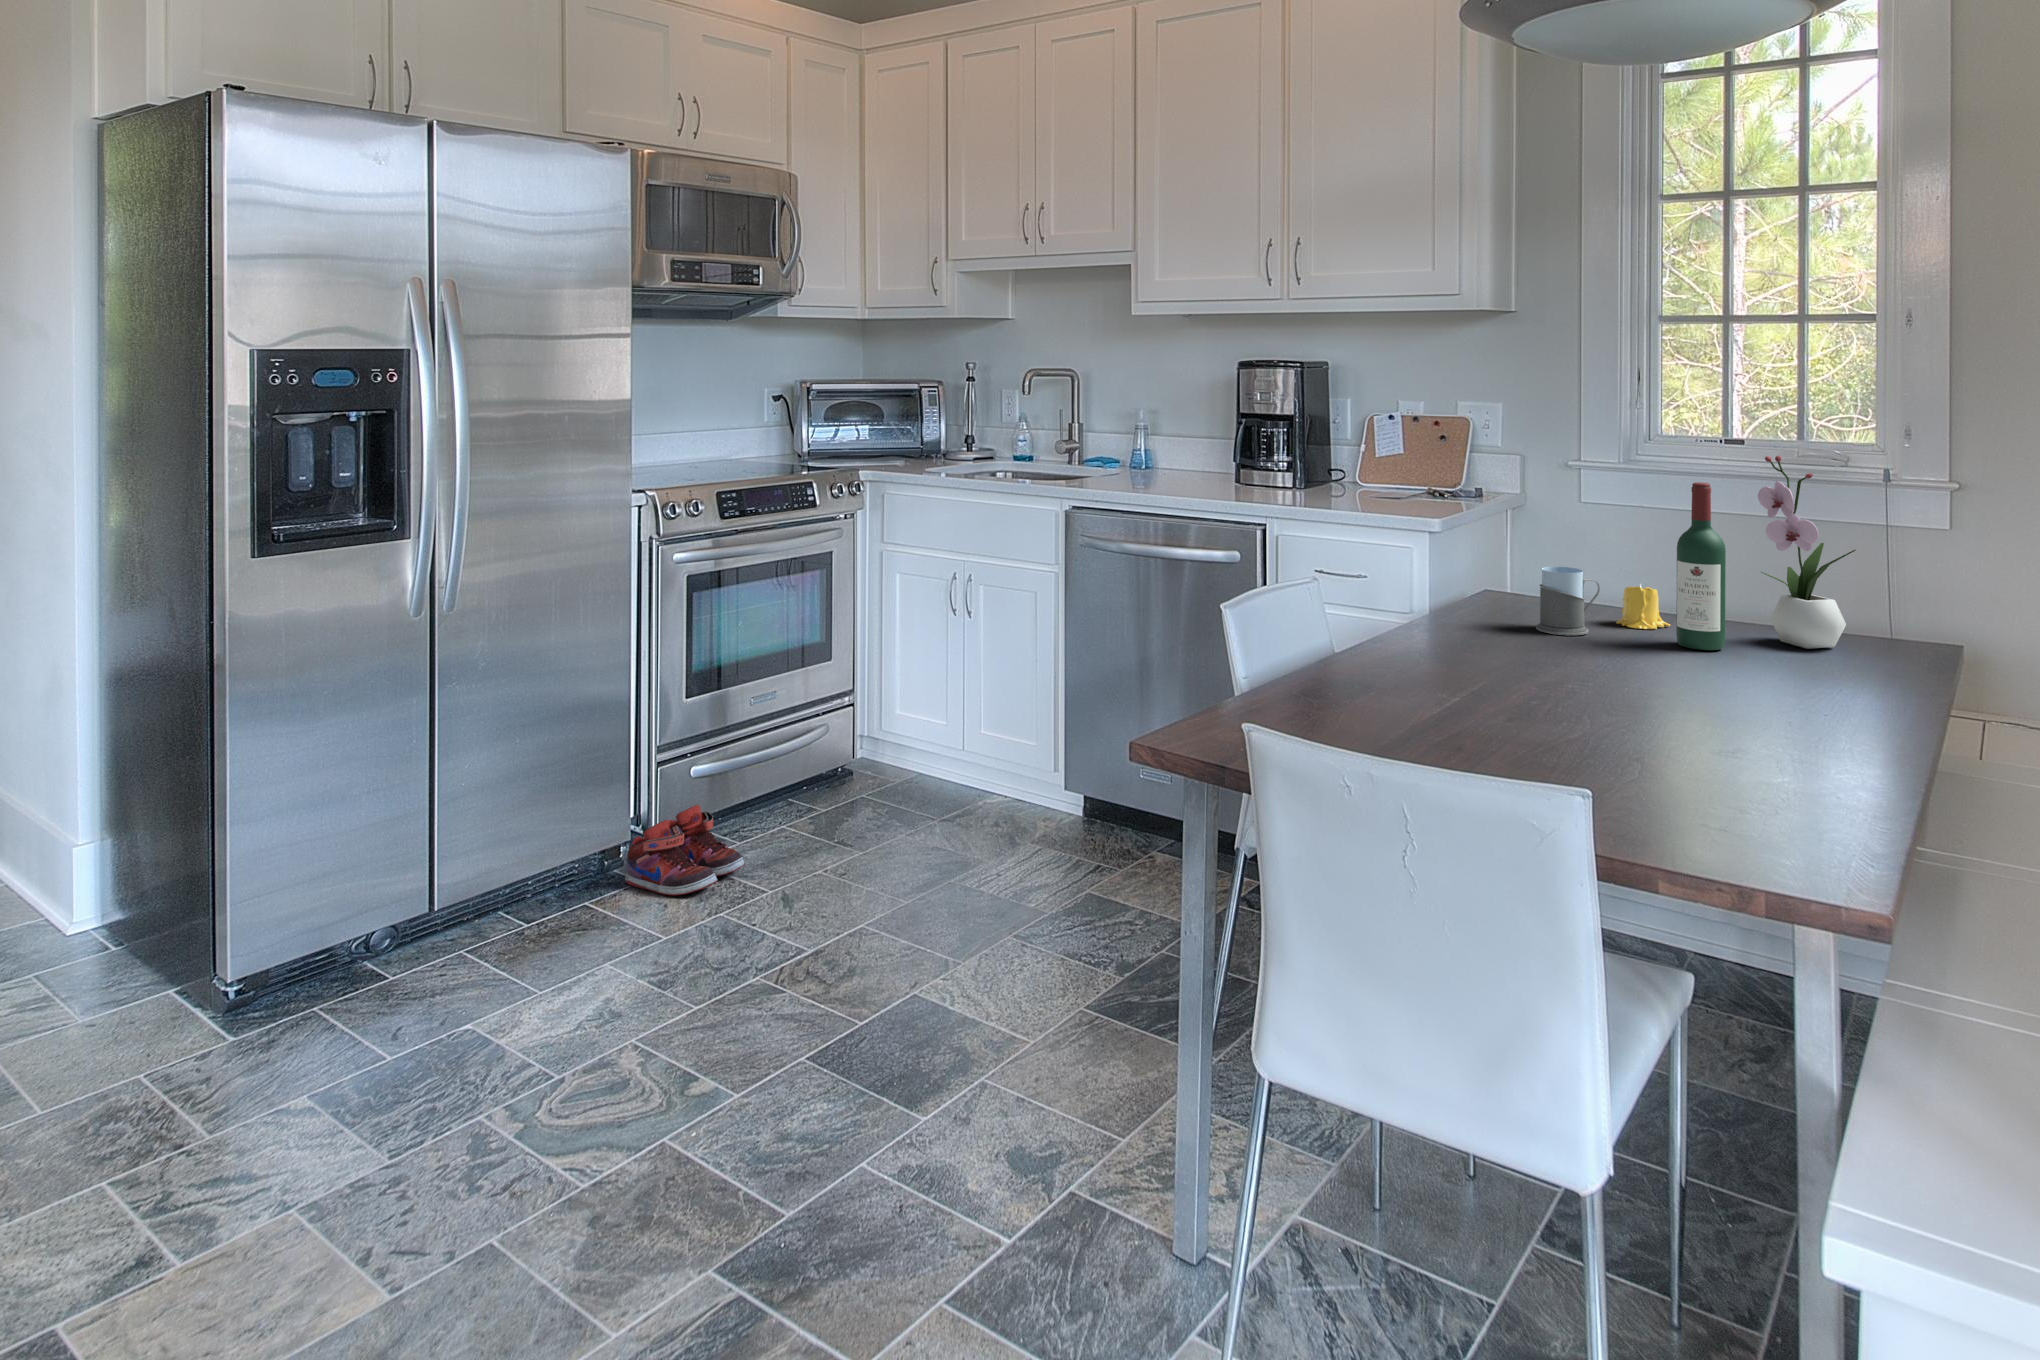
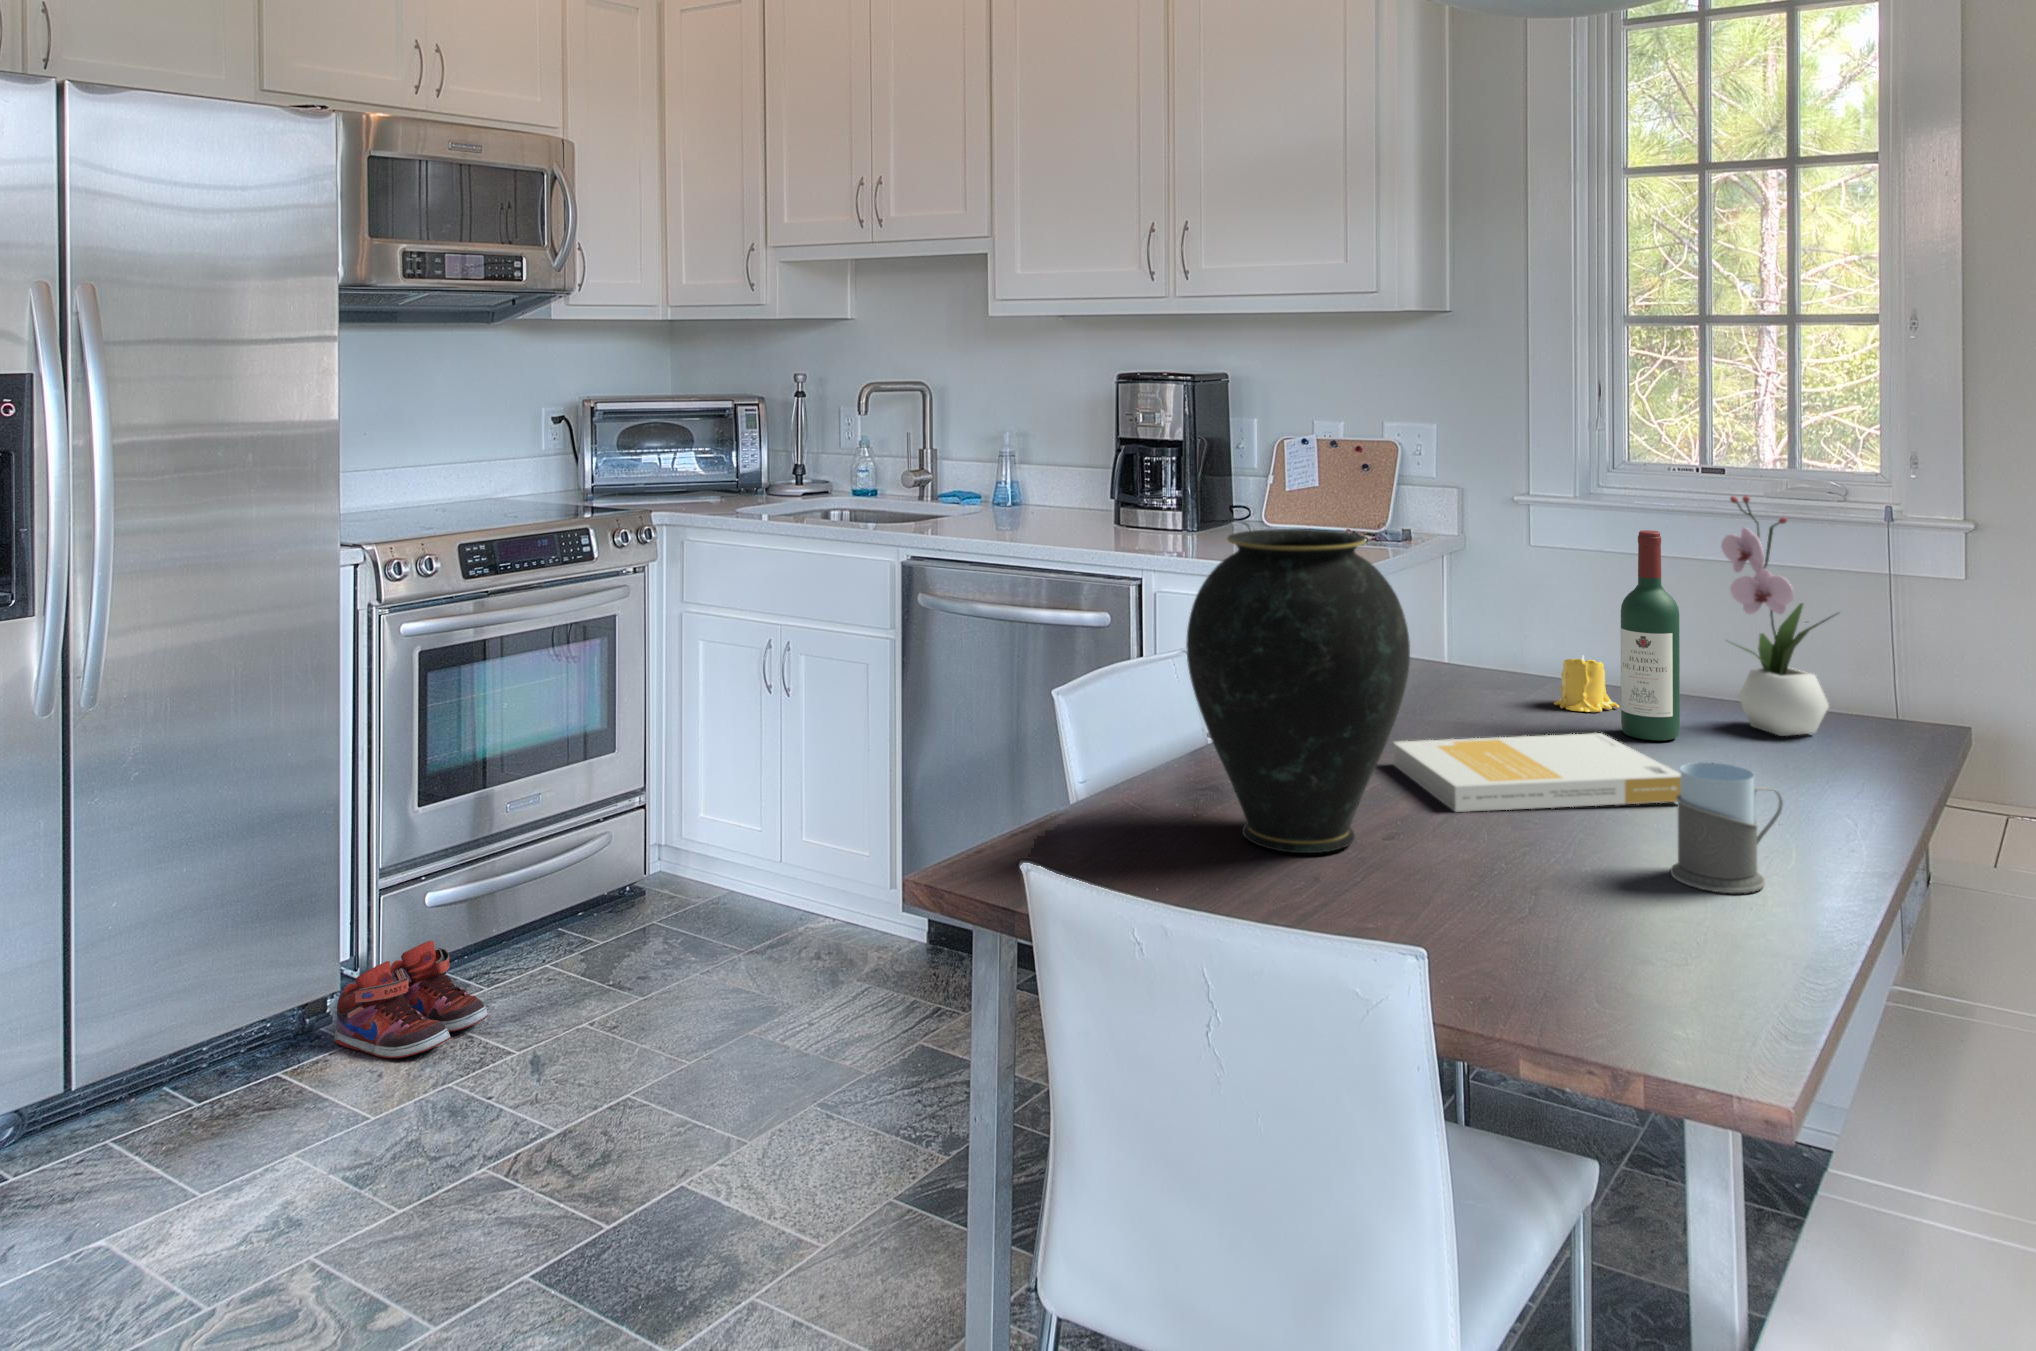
vase: none [1352,473,1532,726] -> present [1186,529,1410,853]
mug: present [1536,567,1600,635] -> present [1671,762,1783,893]
book: none [1499,642,1742,699] -> present [1394,733,1681,812]

